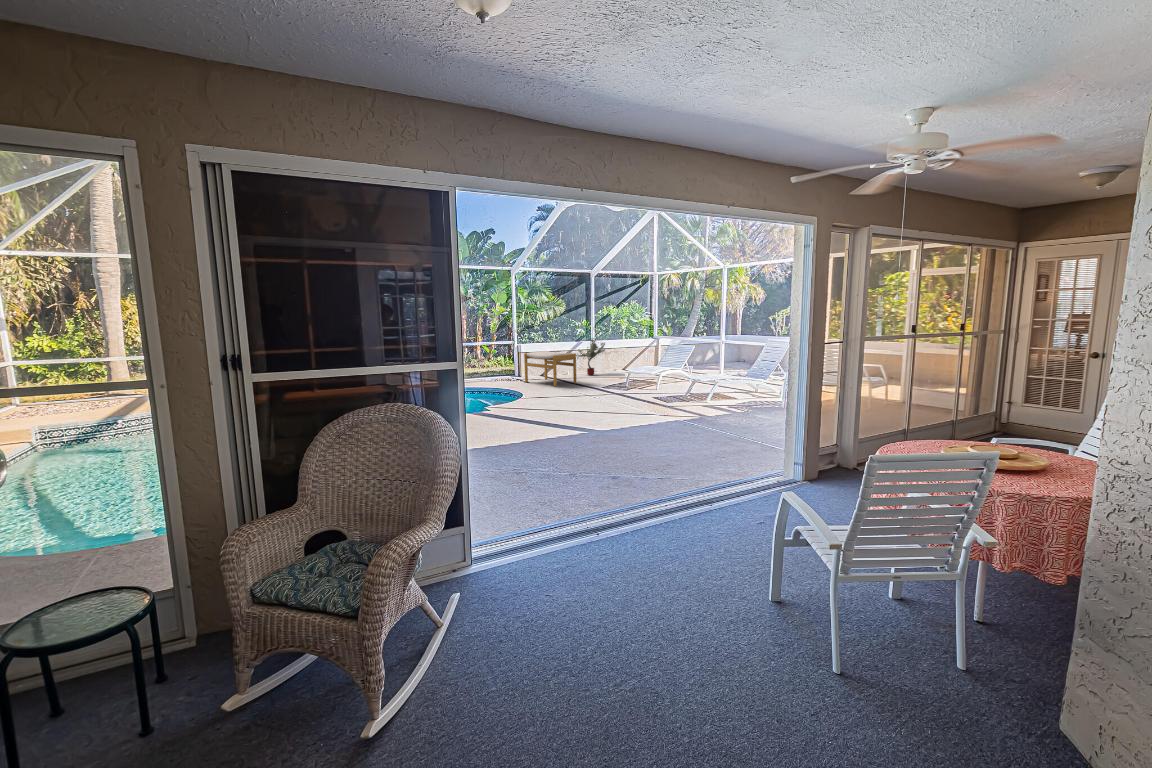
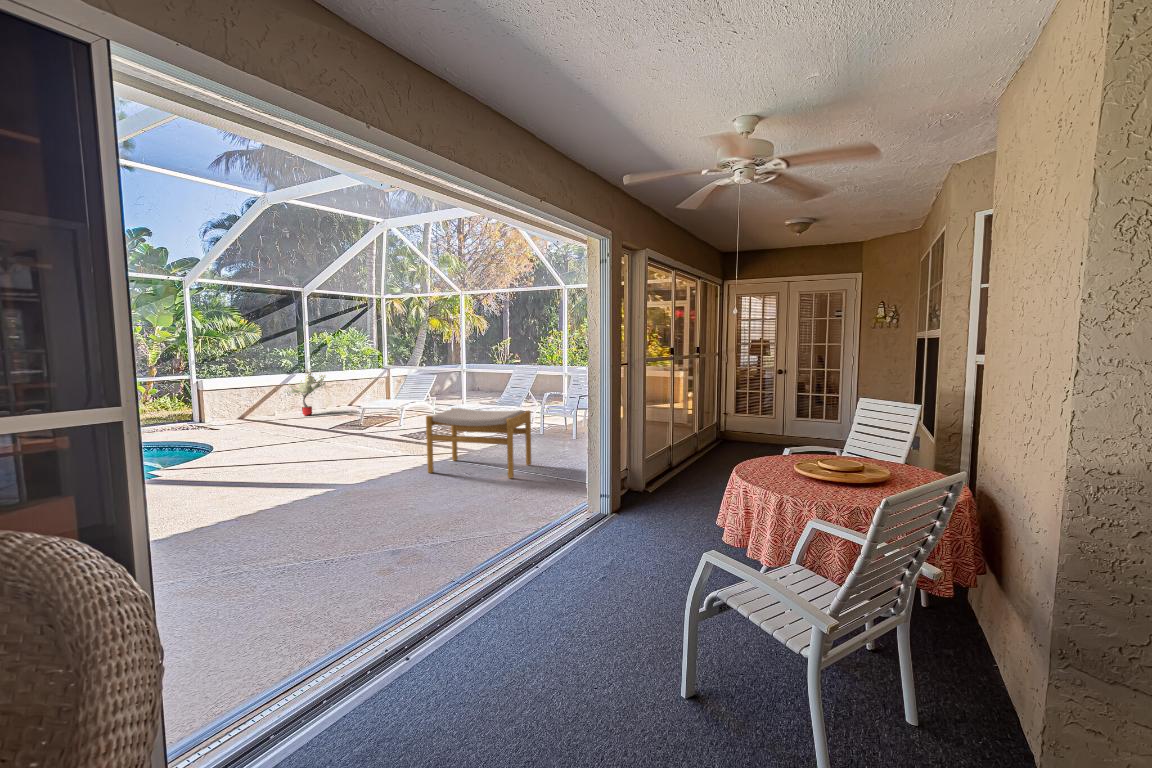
footstool: present [524,351,577,387] -> present [426,408,531,479]

